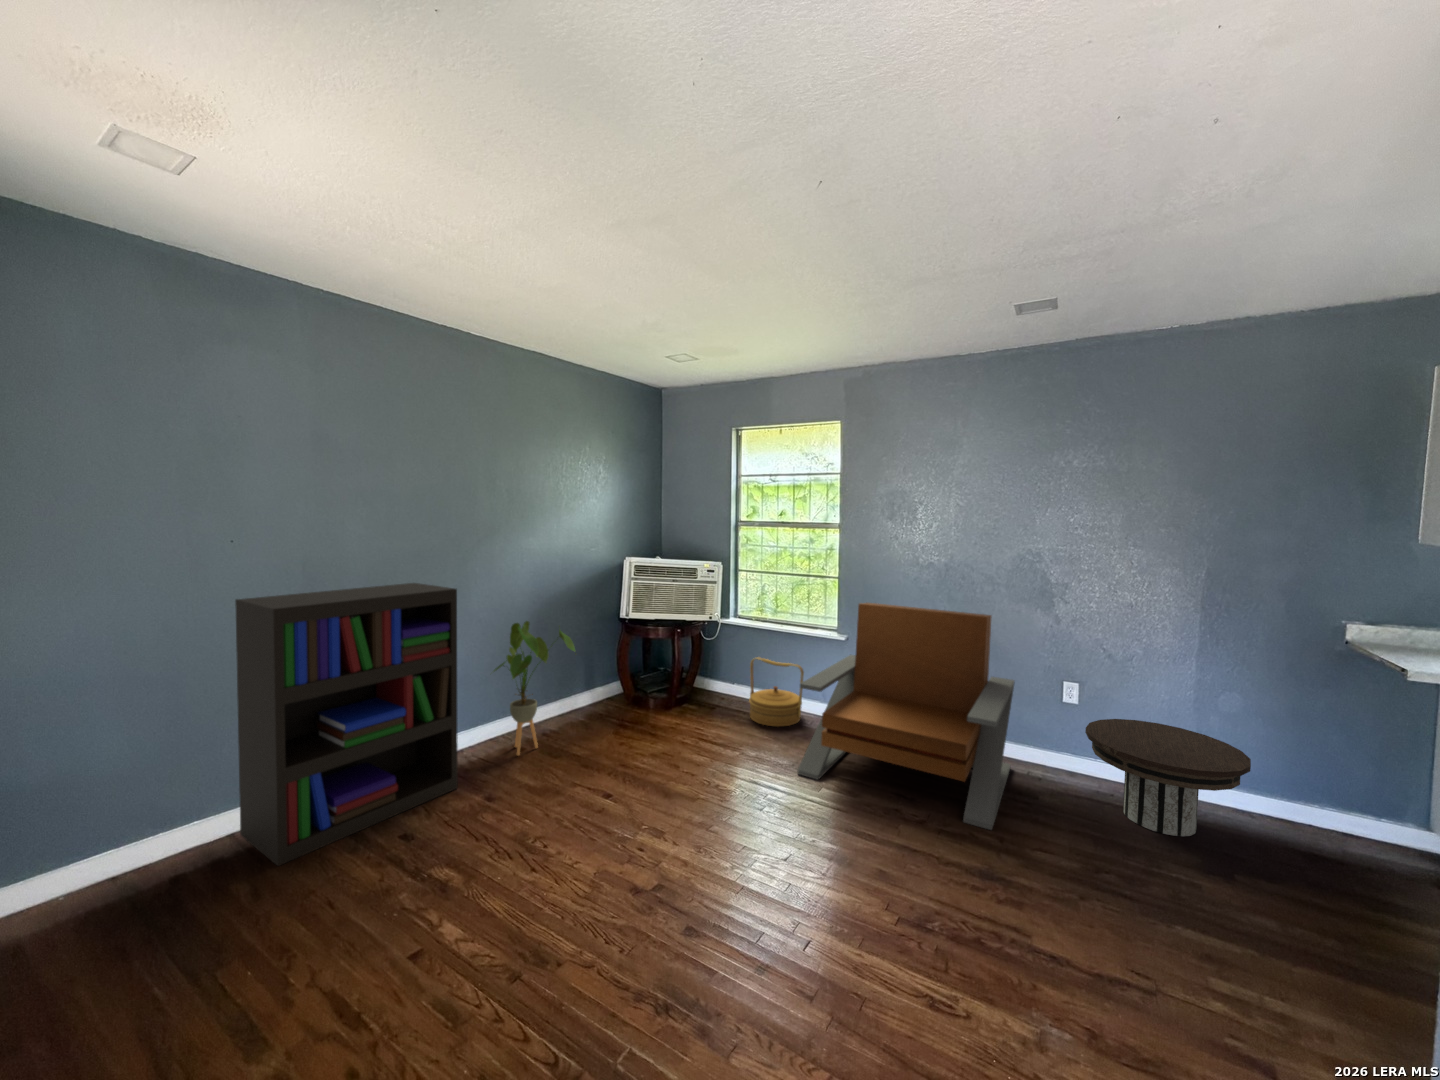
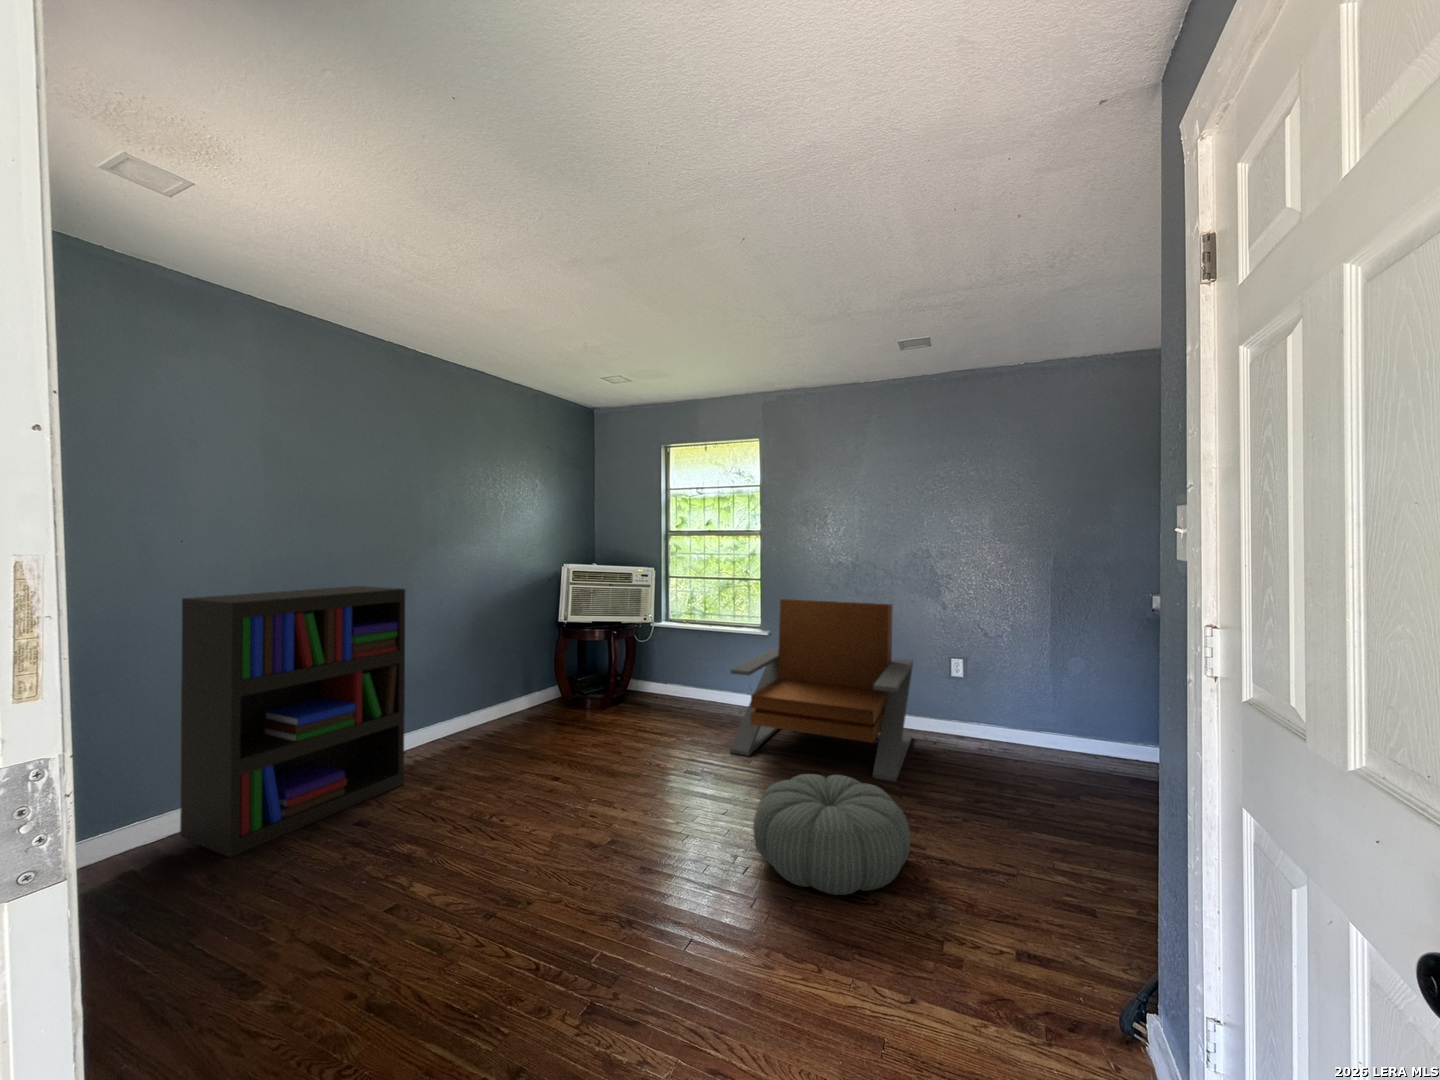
house plant: present [494,621,575,755] -> none [431,624,518,755]
woven basket: present [749,657,804,726] -> none [682,656,732,718]
side table: present [1085,719,1251,836] -> none [969,687,1090,775]
pouf: none [818,828,1015,1002] -> present [753,774,910,895]

